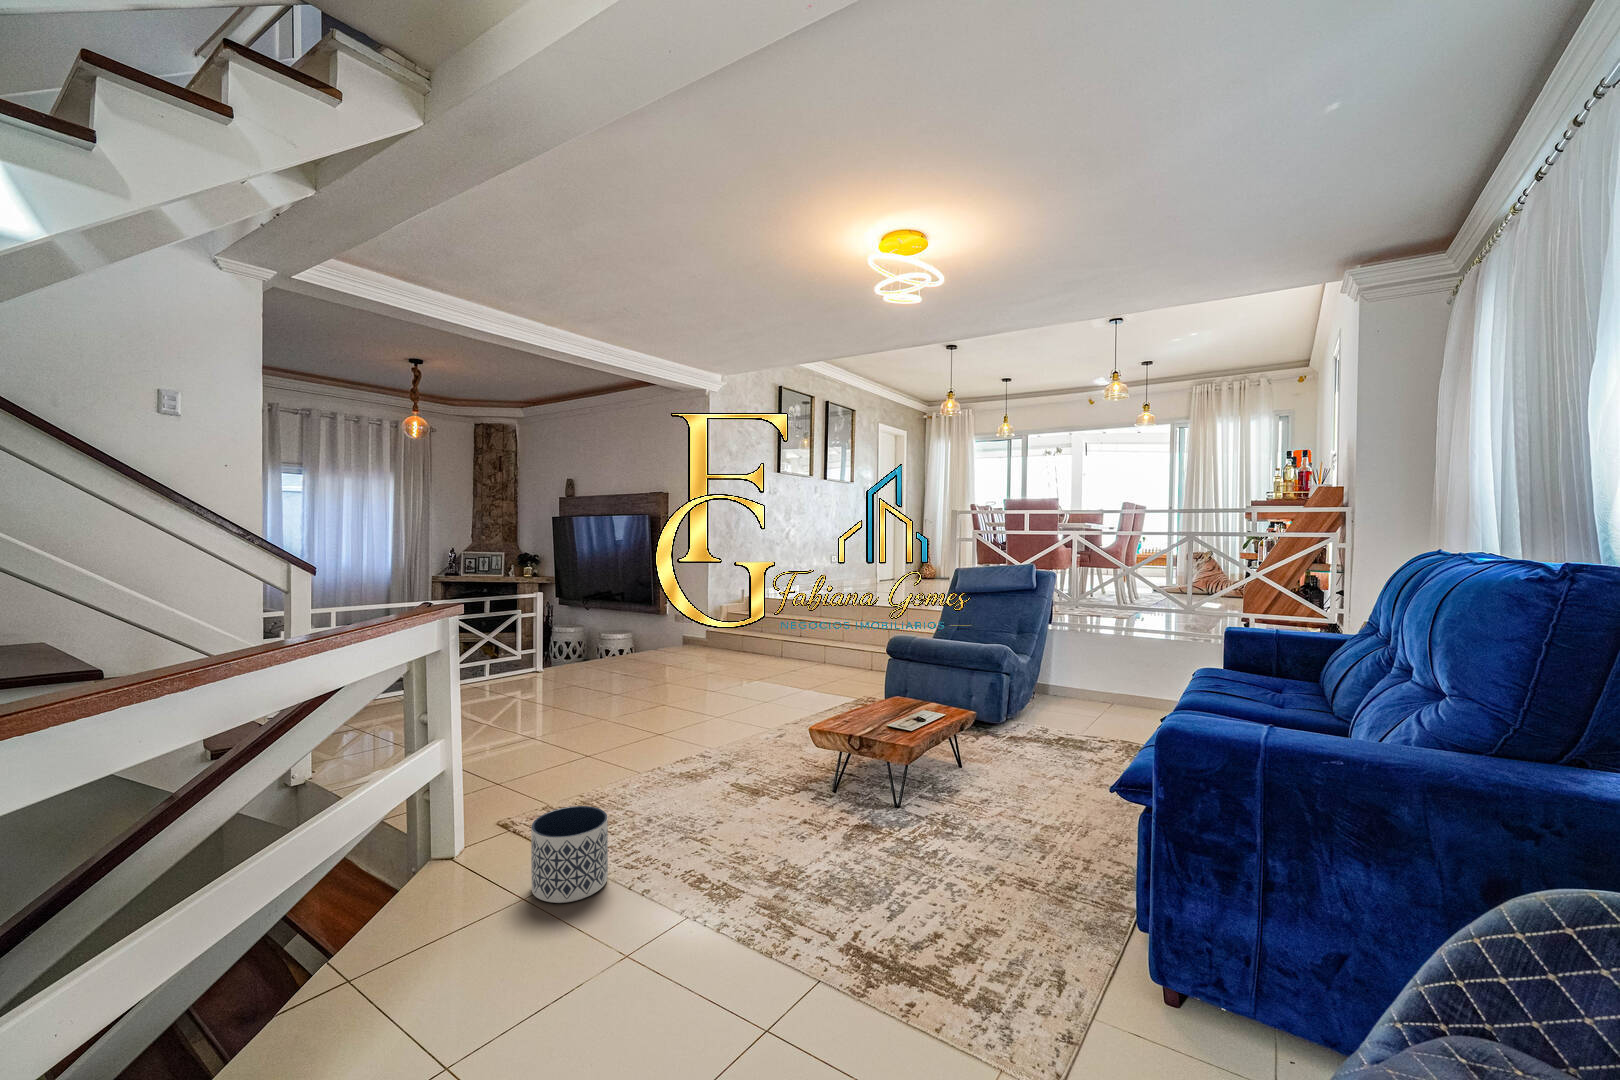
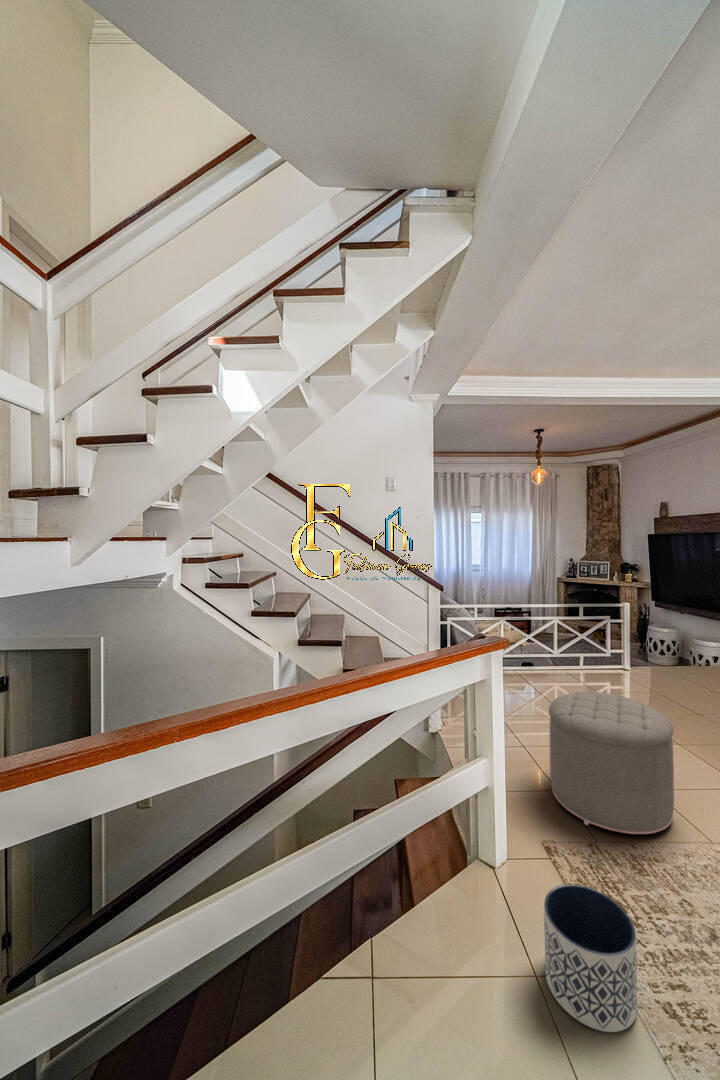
ottoman: none [490,669,611,800] -> present [549,692,674,834]

